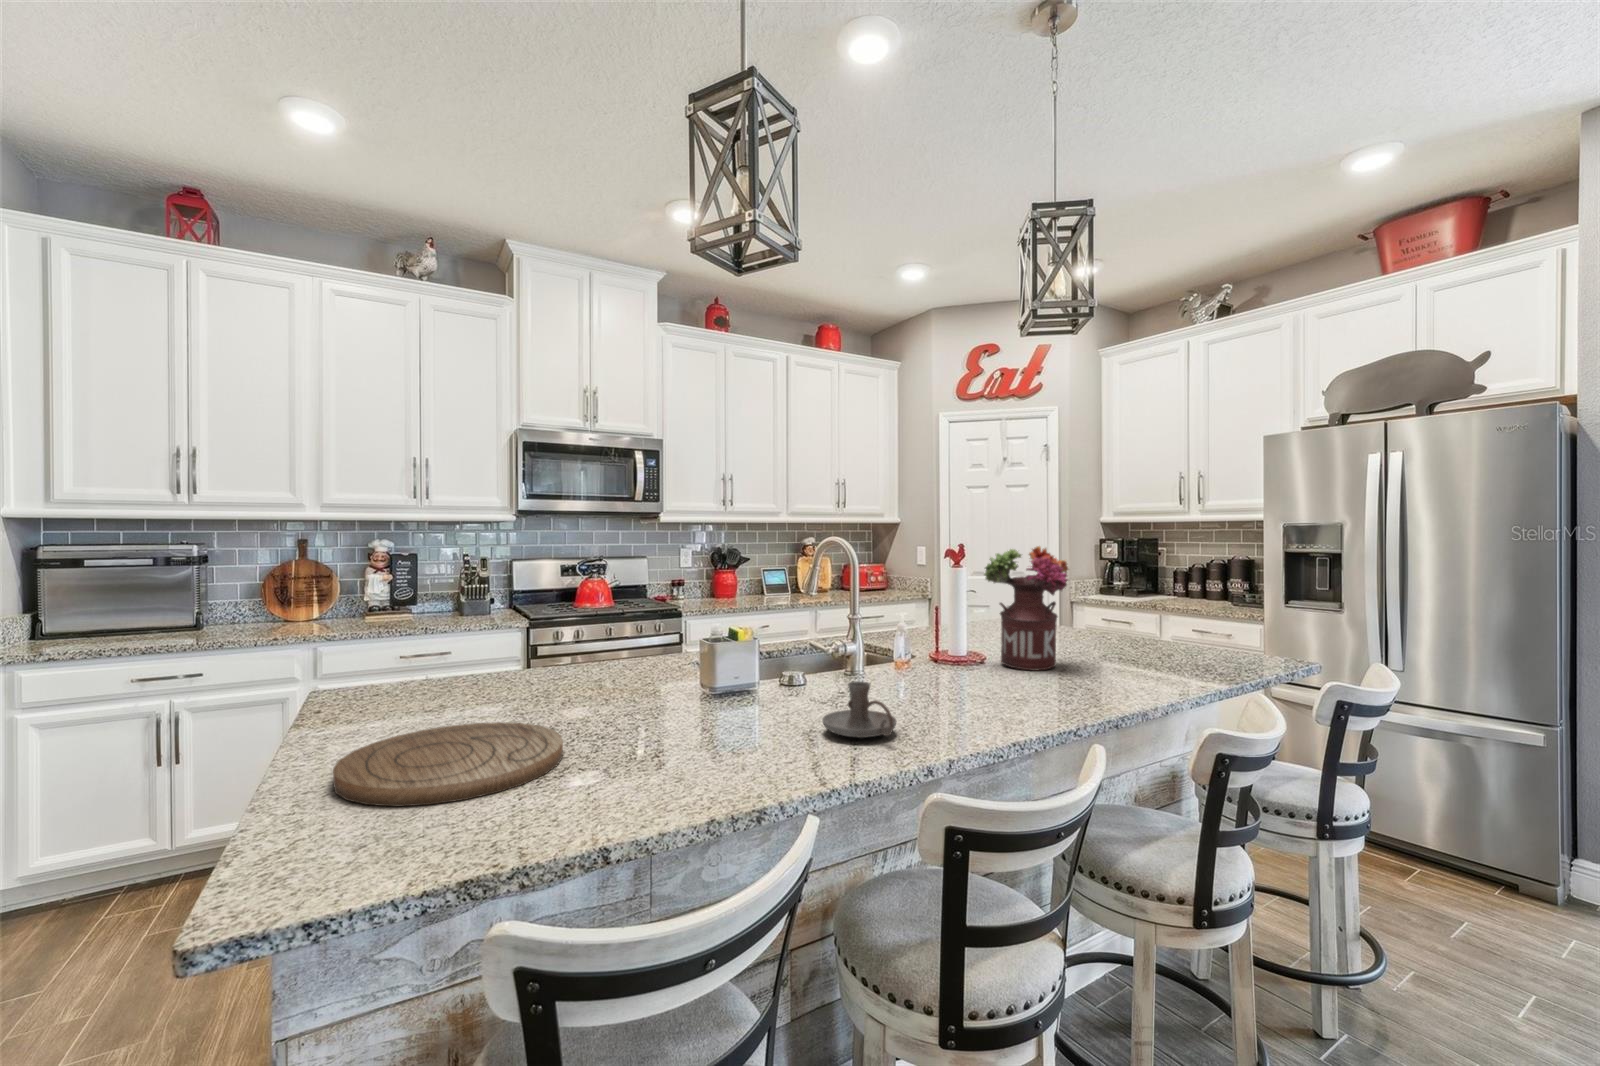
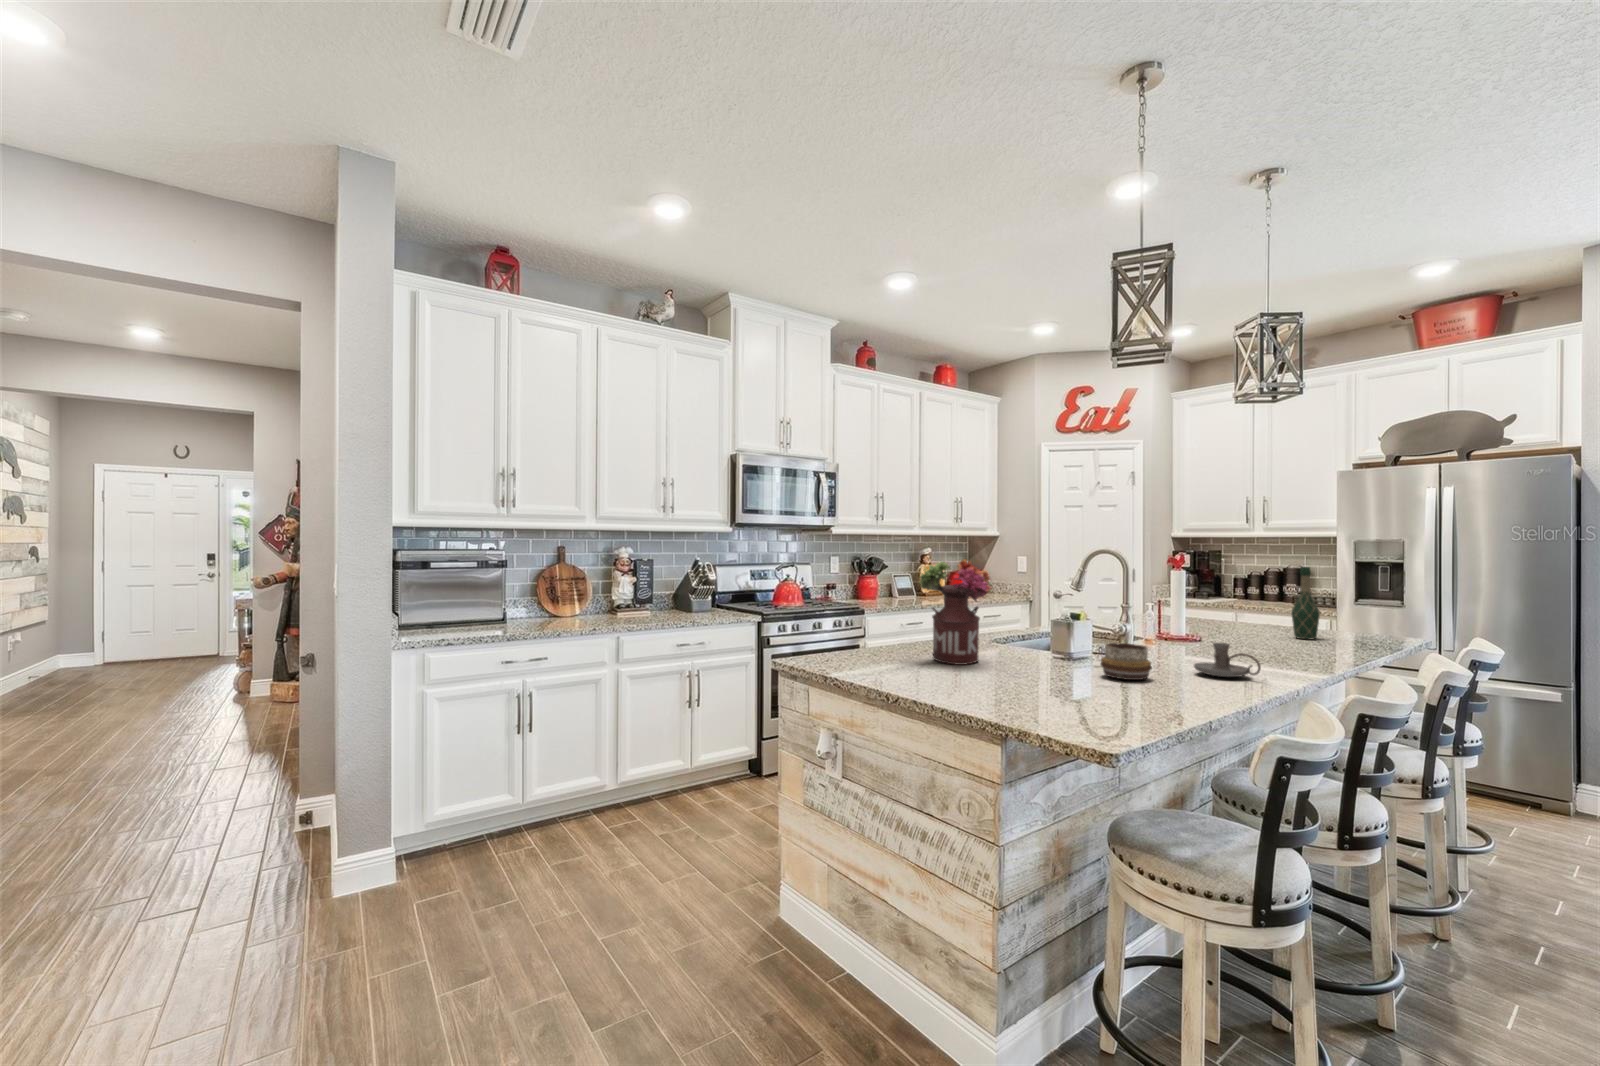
flower arrangement: present [984,546,1068,670] -> present [919,559,989,665]
wine bottle: none [1114,560,1149,661] -> present [1291,567,1320,639]
decorative bowl: none [668,681,740,742] -> present [1101,643,1152,680]
cutting board: present [333,722,563,807] -> none [947,669,1083,707]

